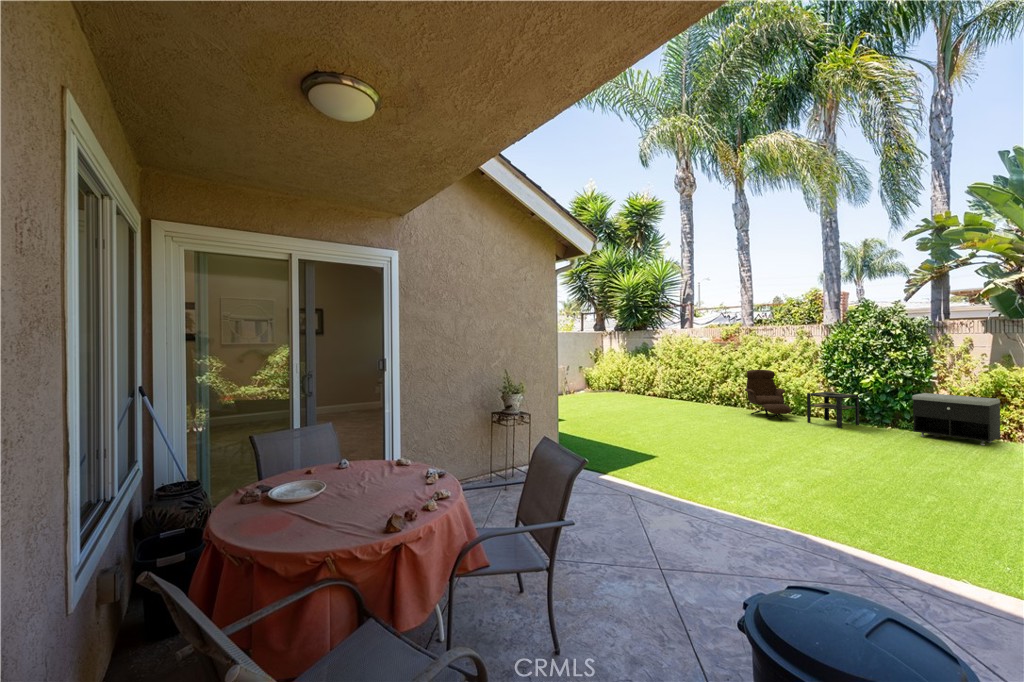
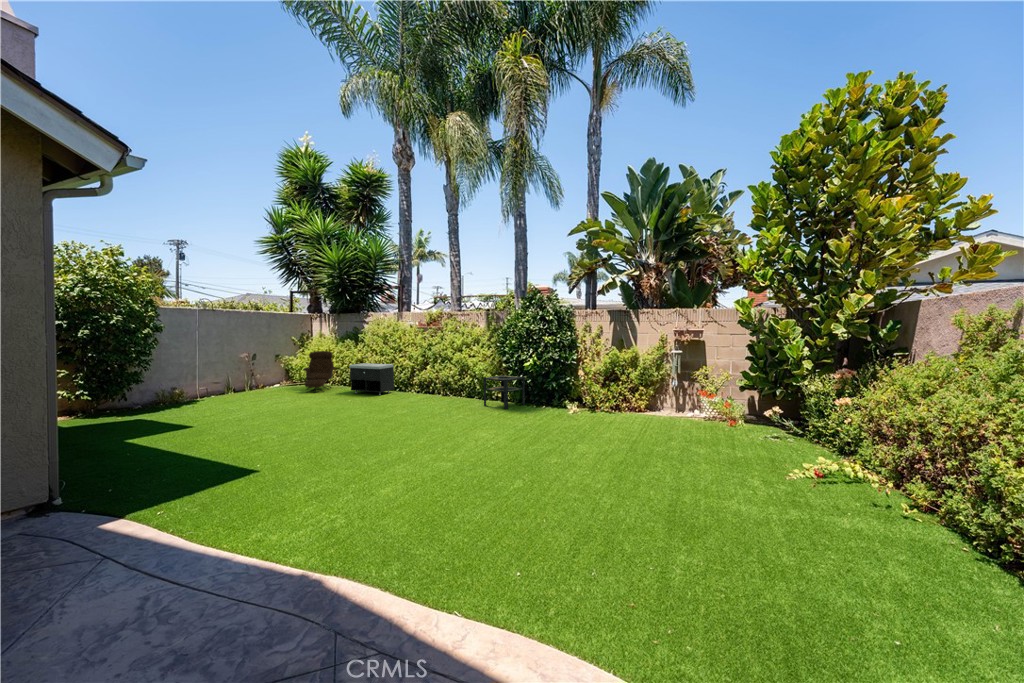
lounge chair: present [745,370,791,421] -> present [303,351,336,393]
storage bench: present [912,393,1000,445] -> present [349,363,394,395]

